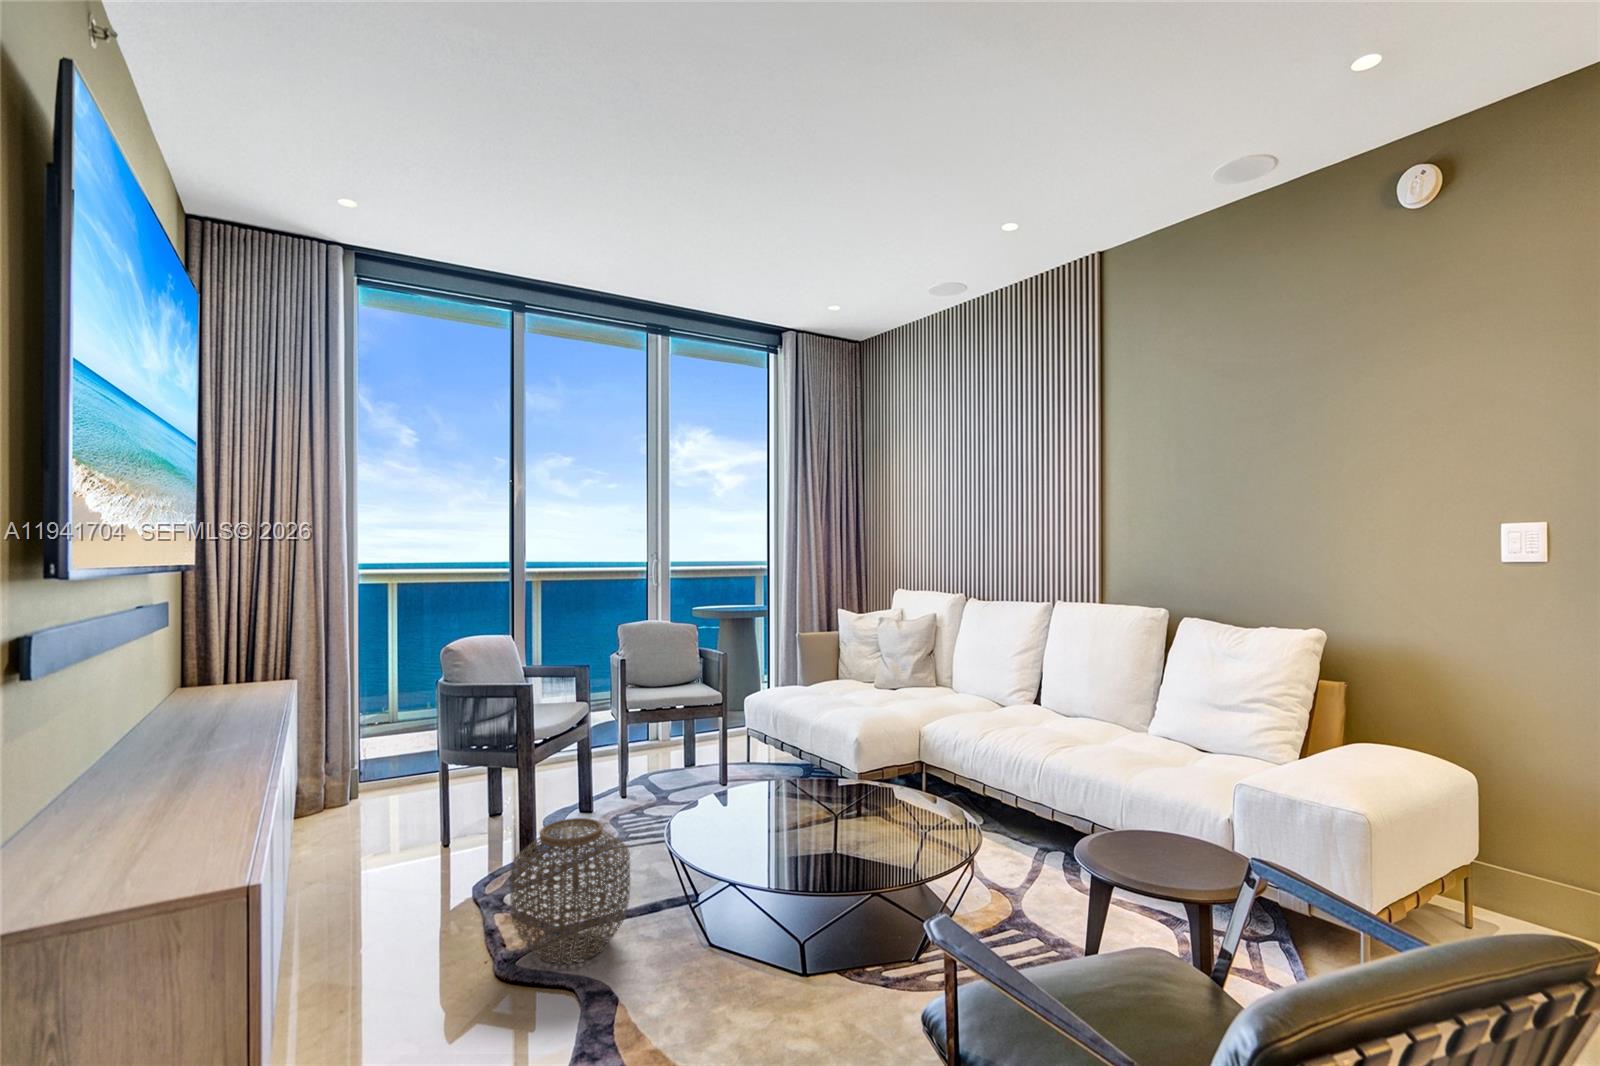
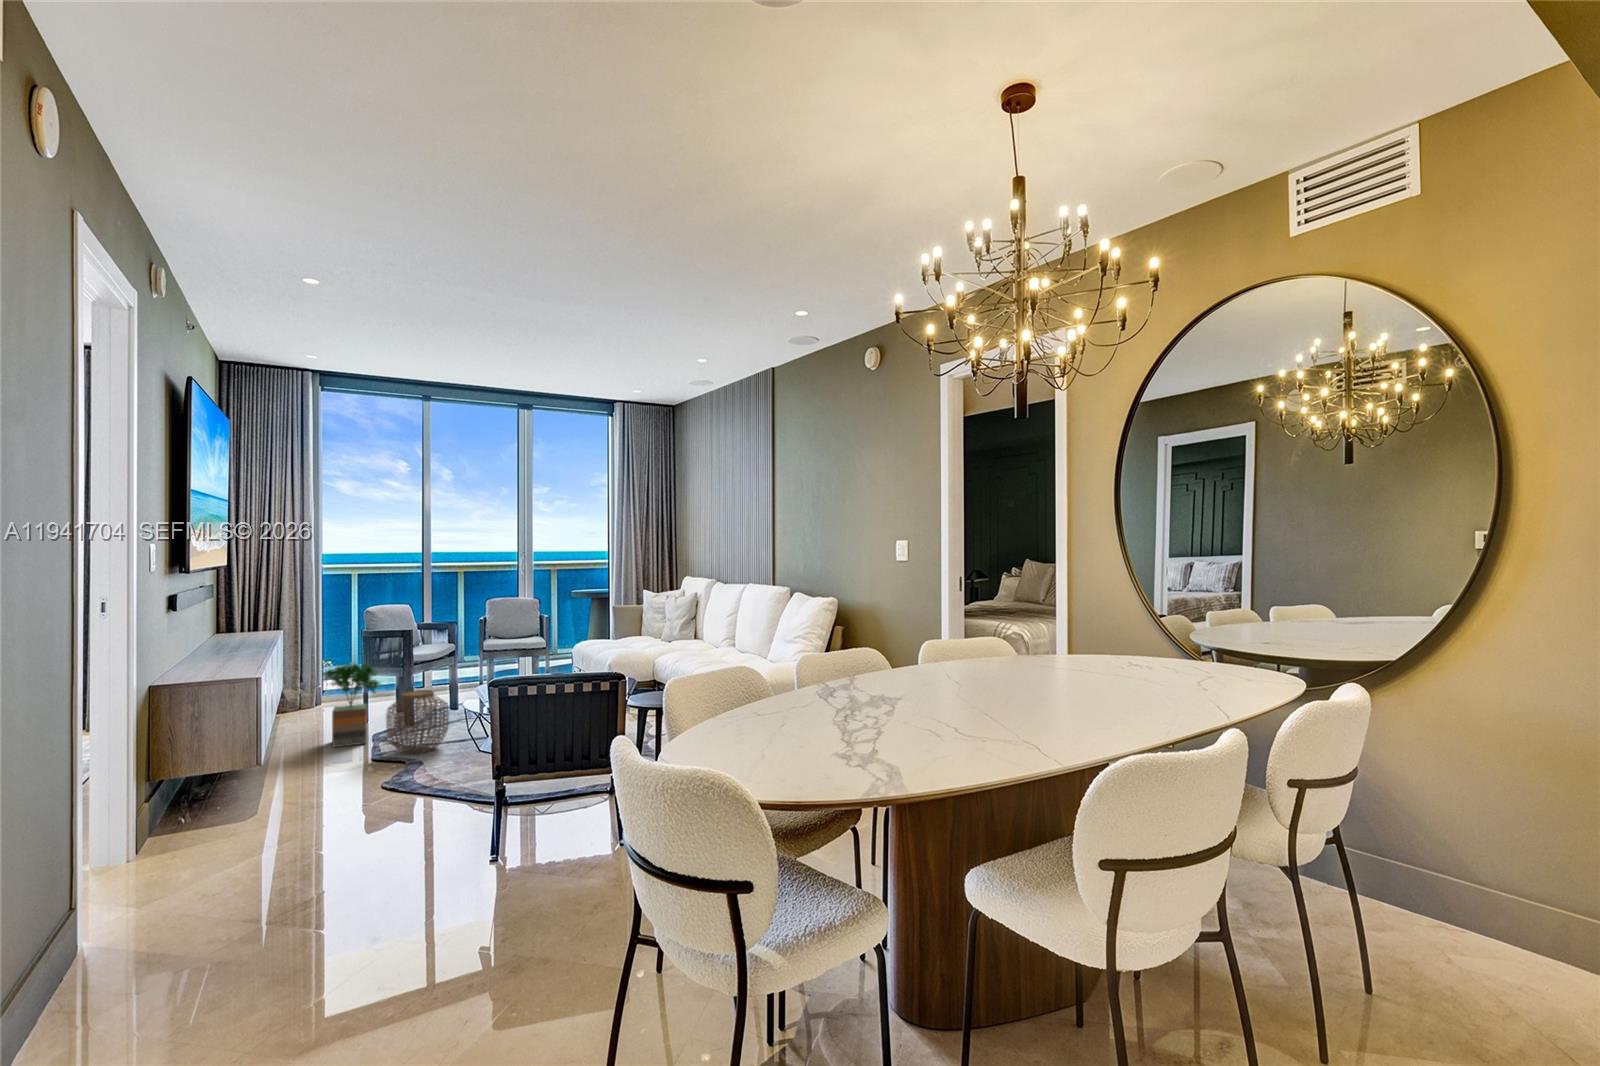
potted tree: none [370,755,488,934] -> present [323,664,381,747]

